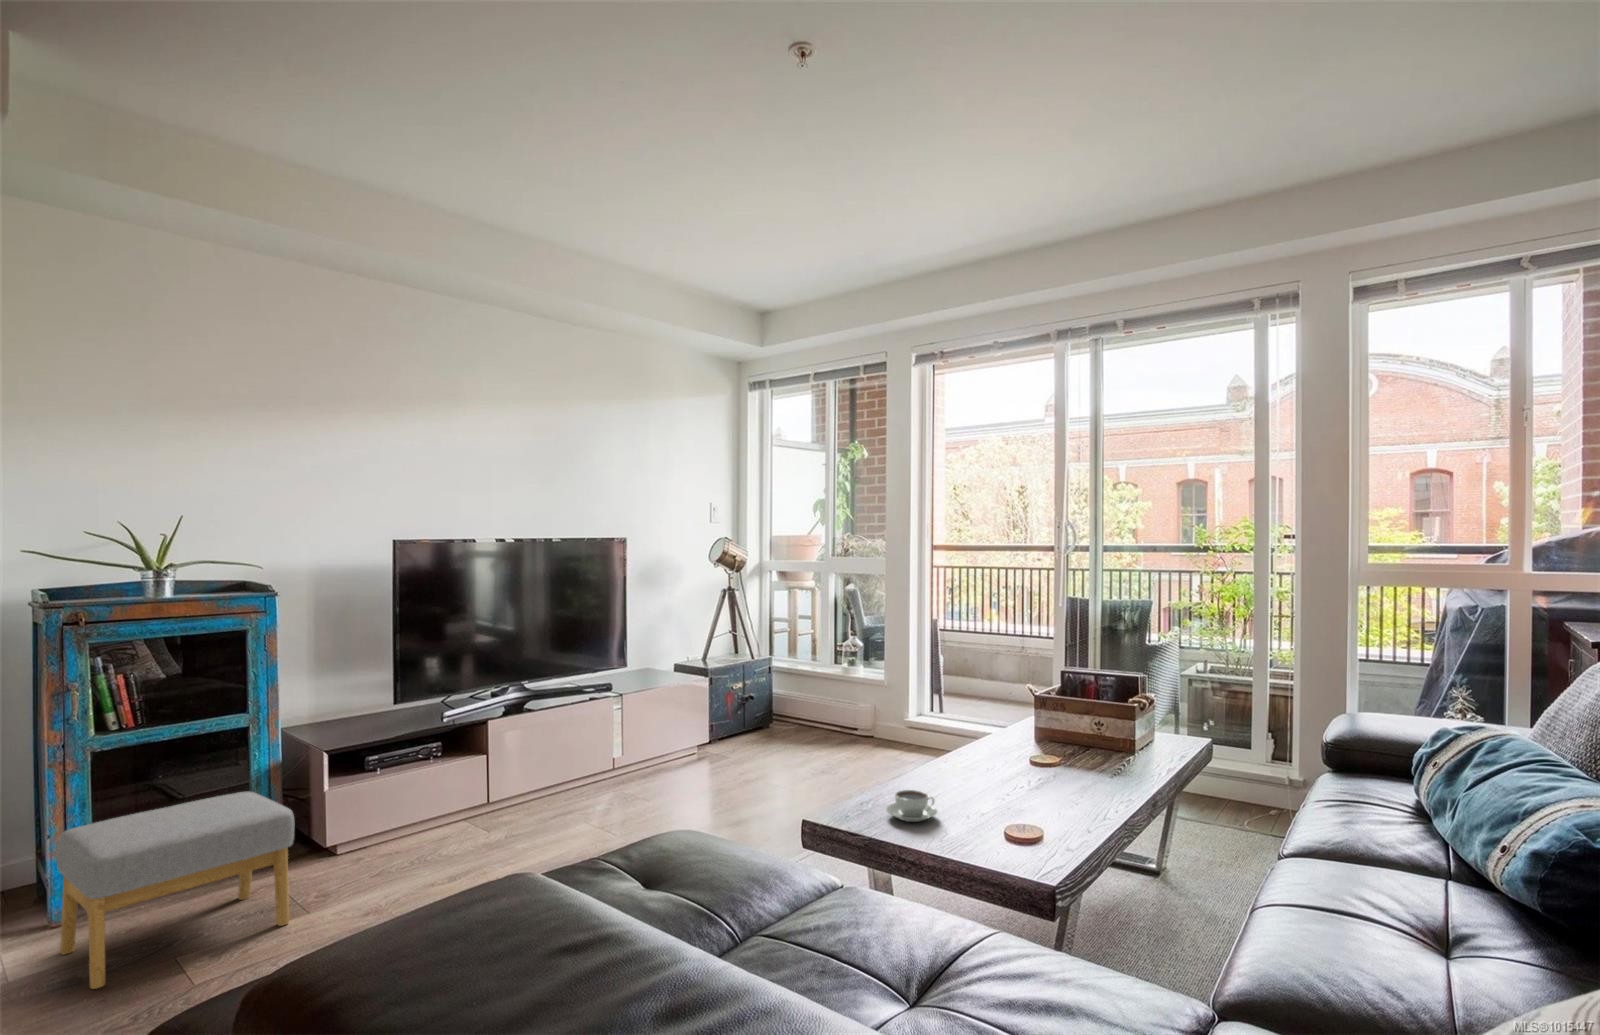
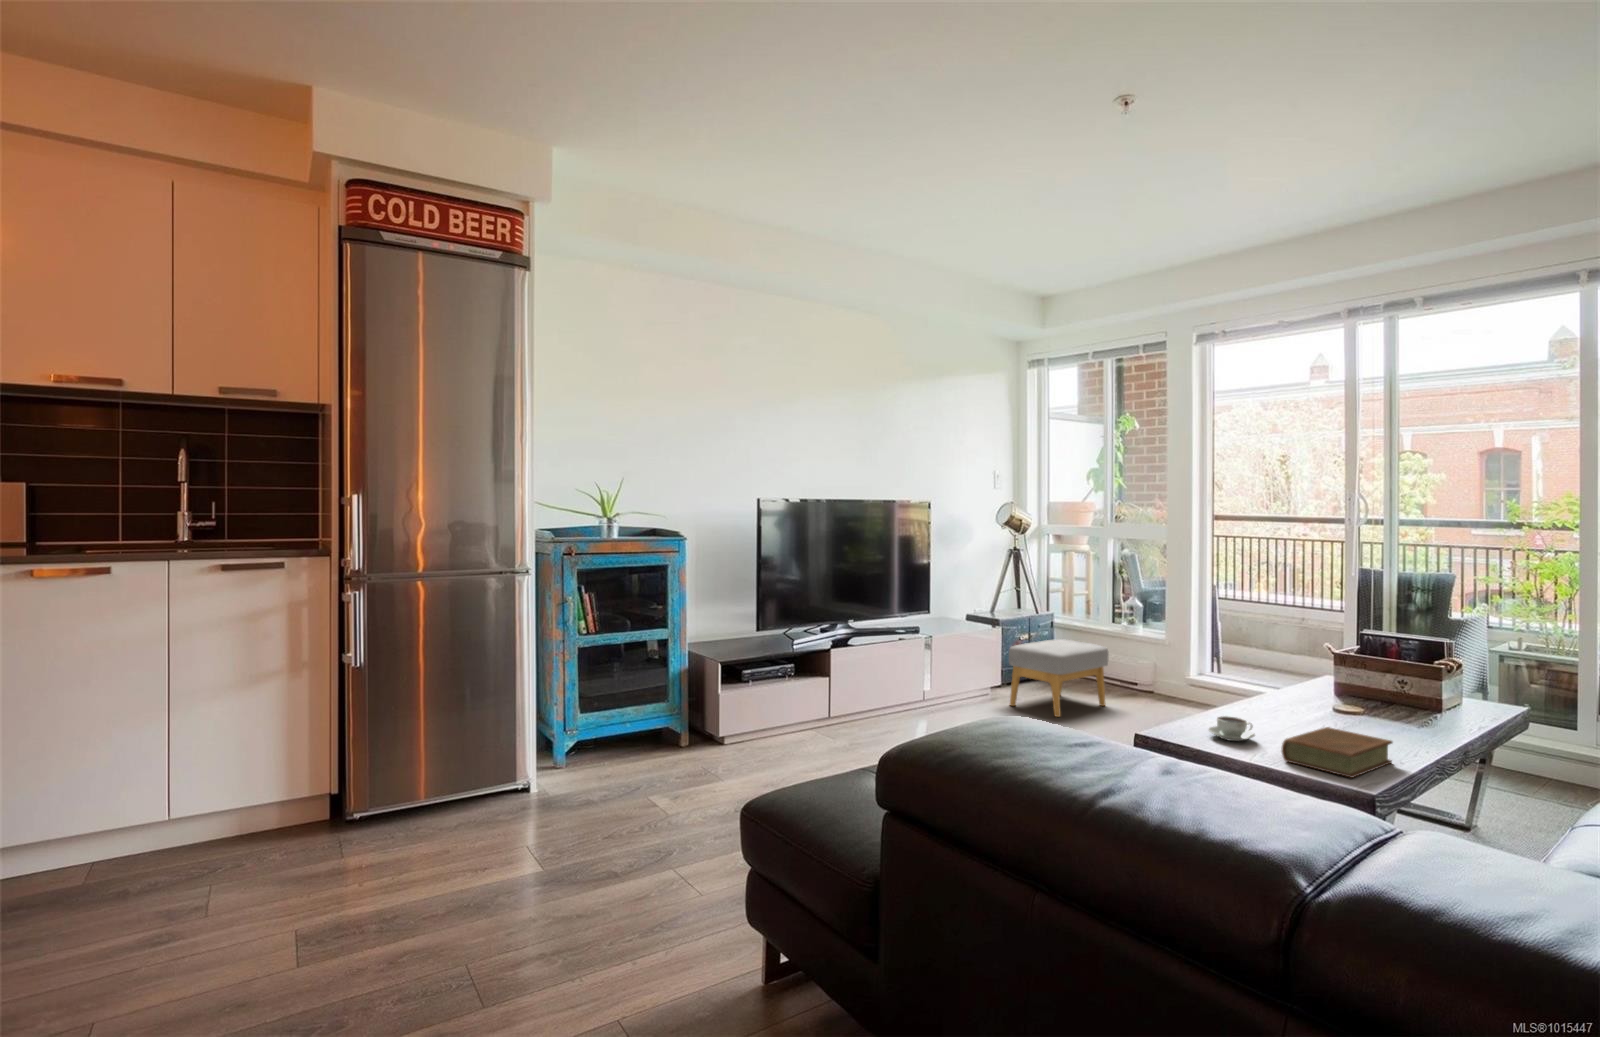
footstool: present [56,791,295,989] -> present [1009,639,1109,717]
book: none [960,795,1080,867] -> present [1281,727,1392,778]

